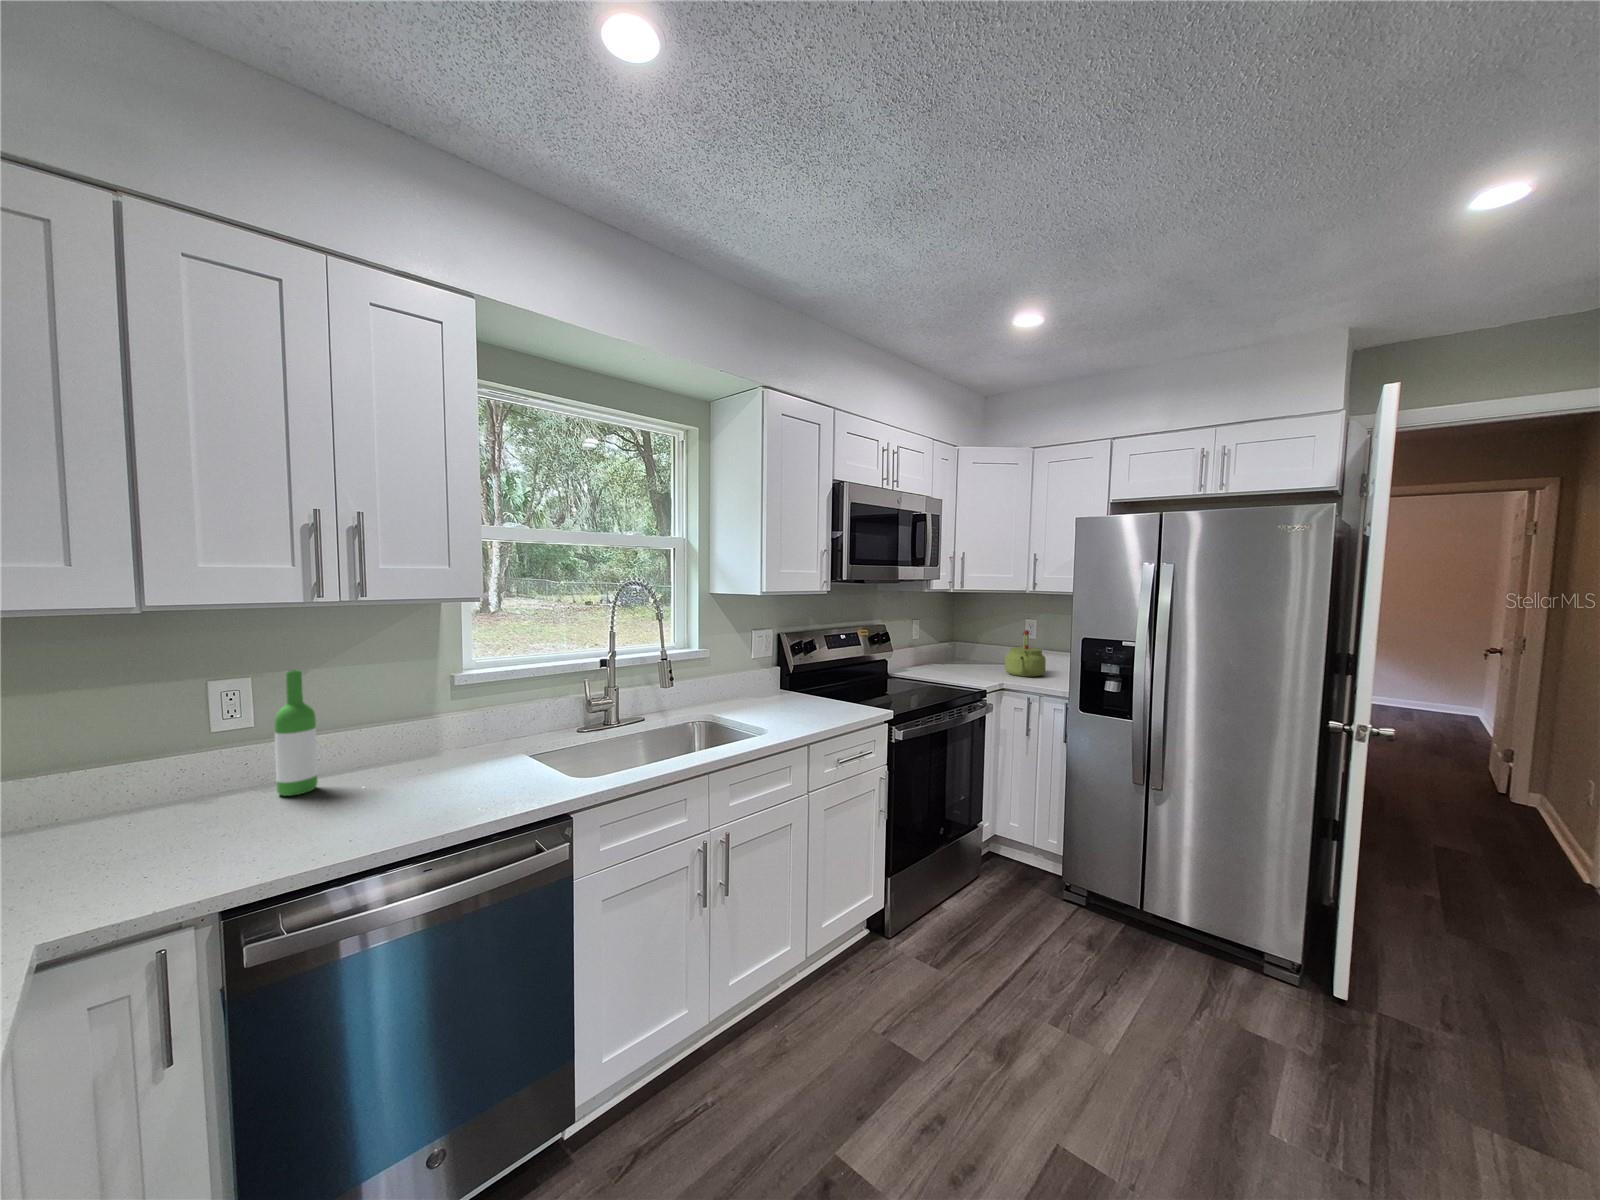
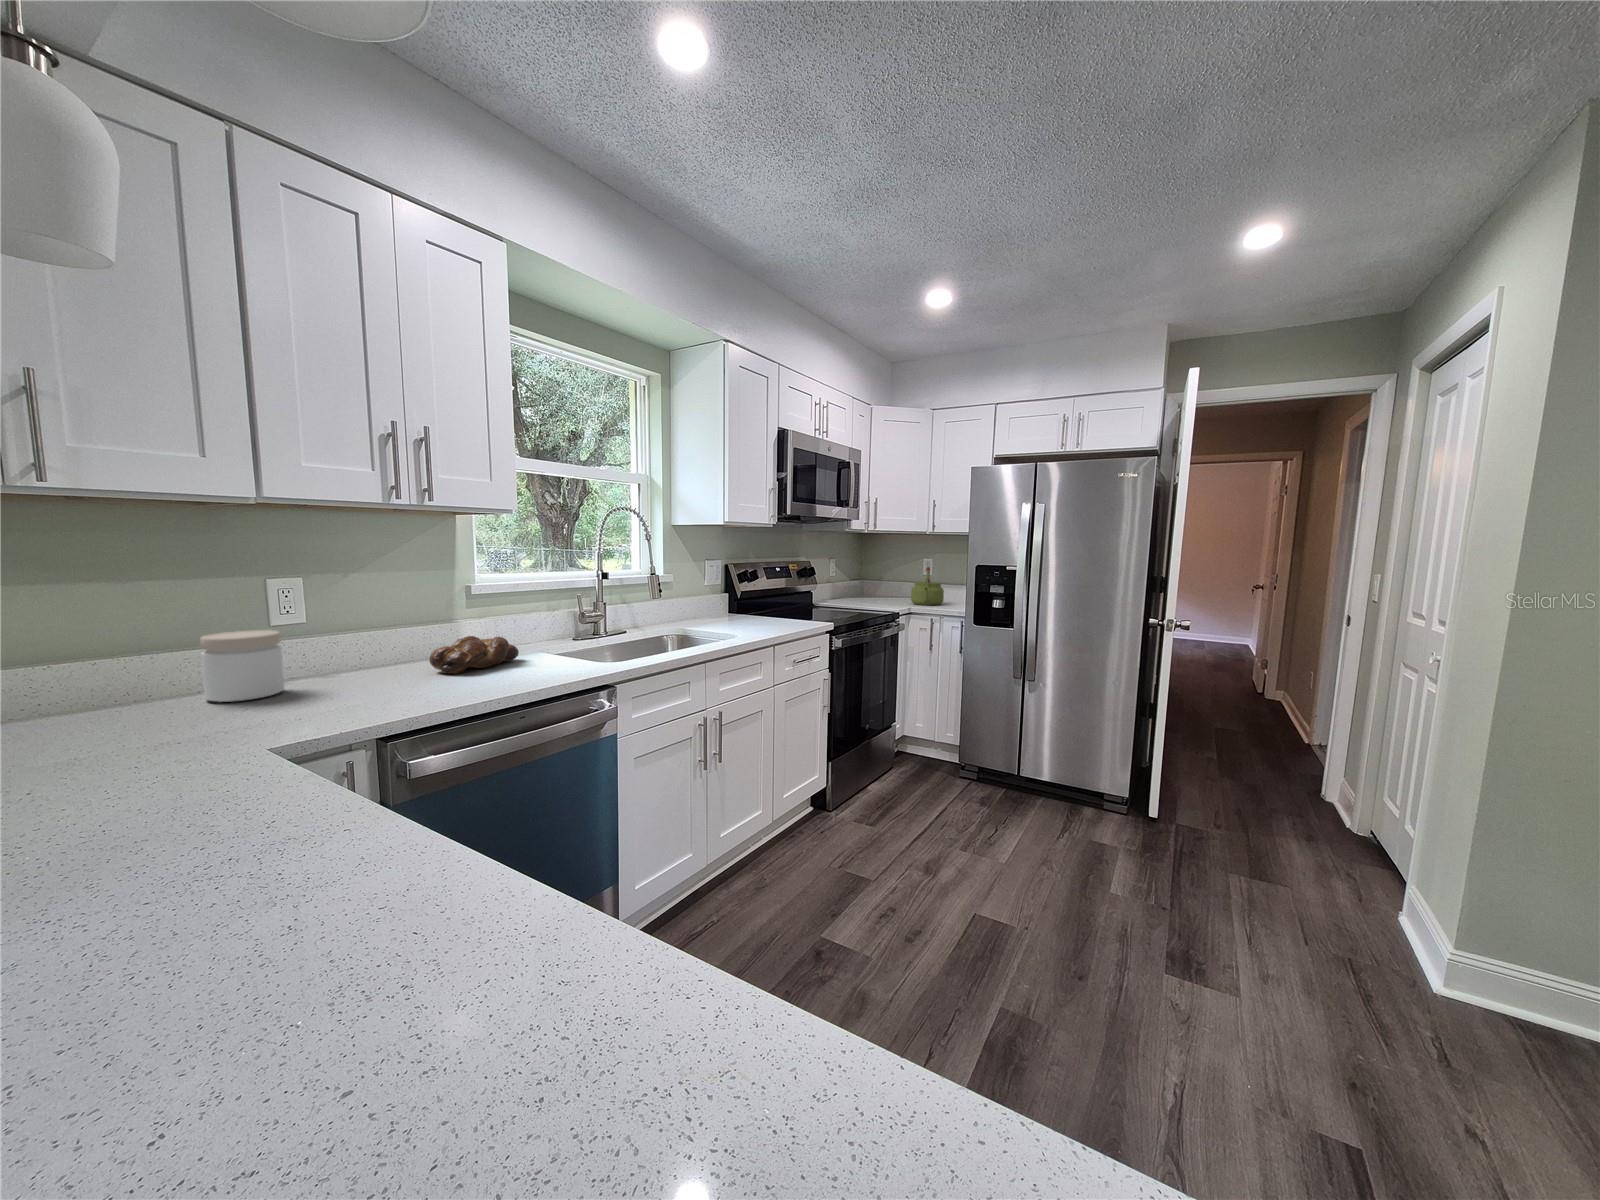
wine bottle: present [275,670,318,796] -> none [340,569,377,678]
bread loaf: none [370,742,485,794] -> present [429,636,519,674]
jar: none [92,746,193,837] -> present [200,630,284,702]

